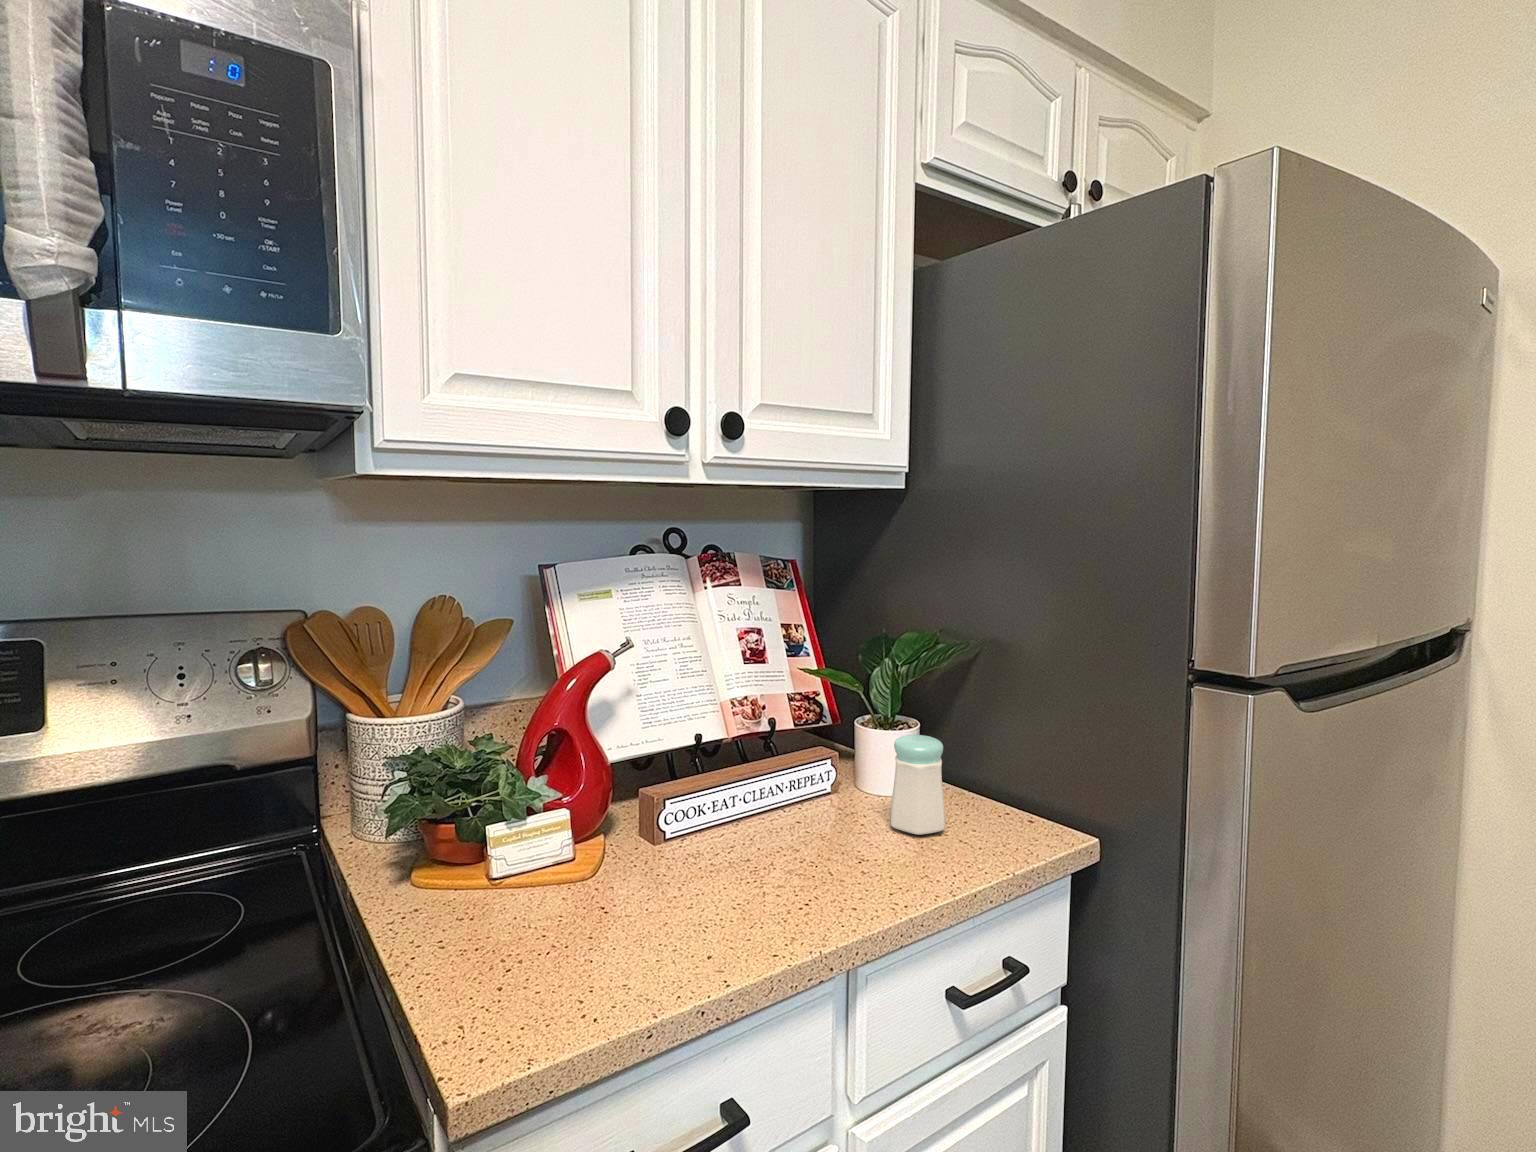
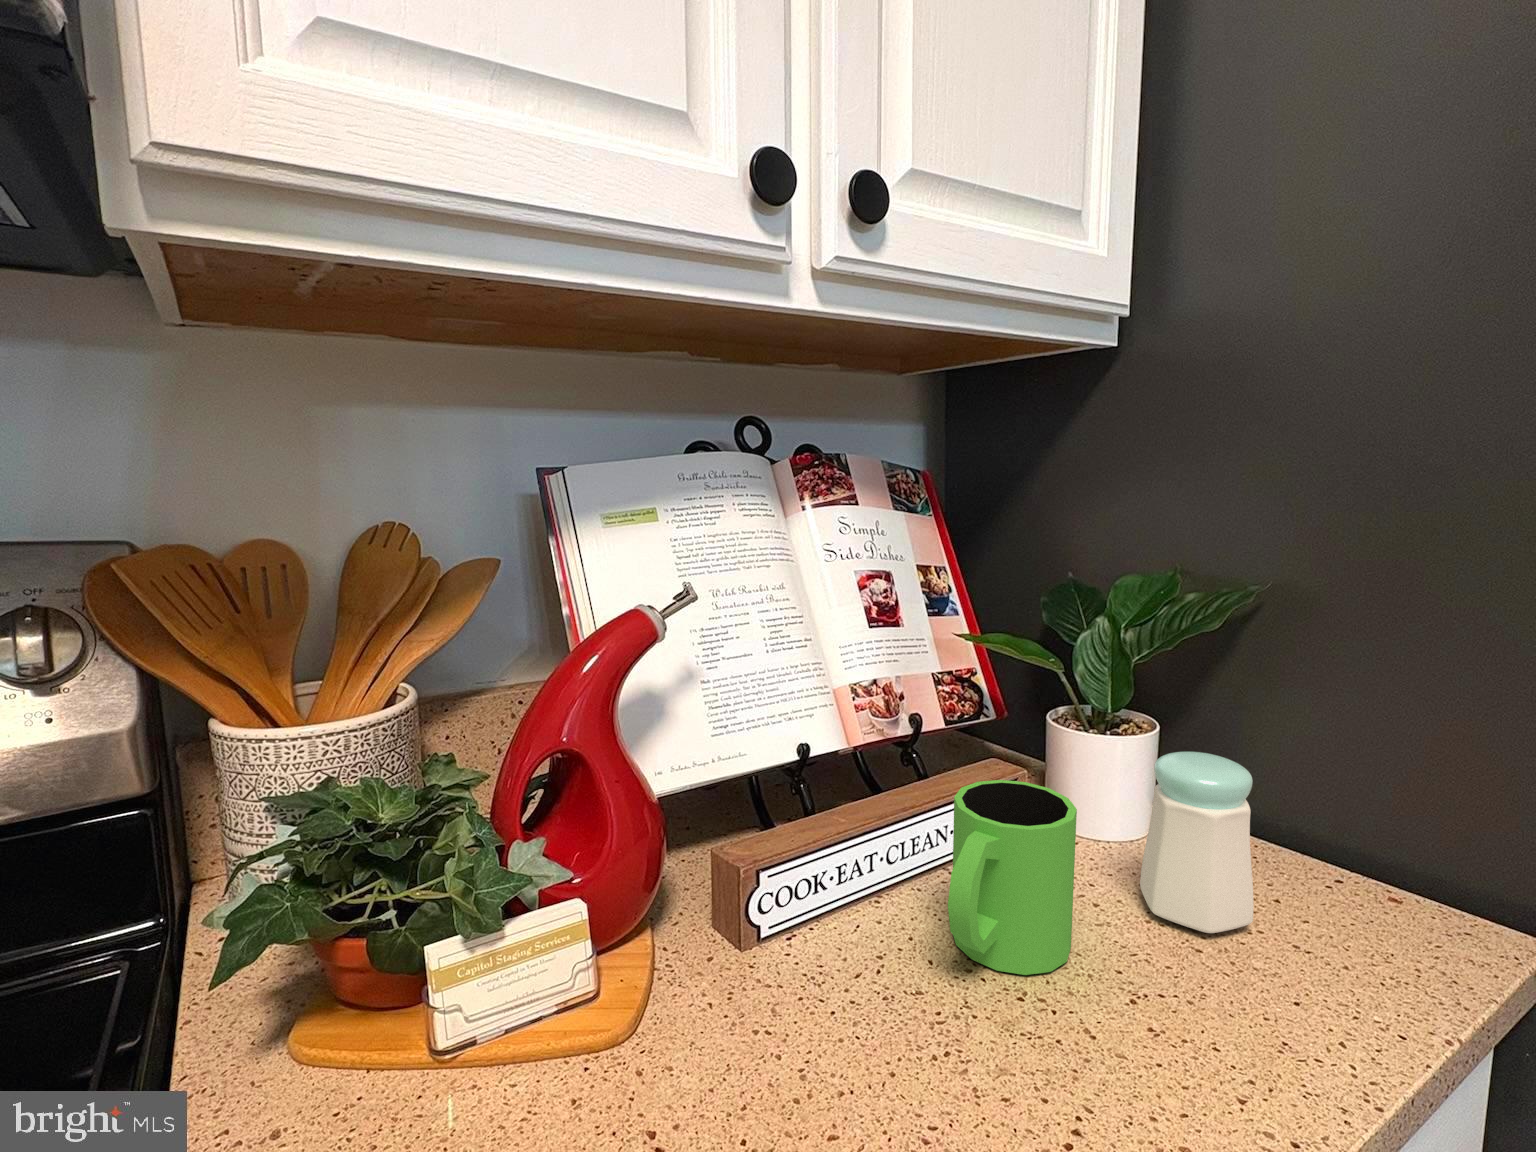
mug: none [765,750,841,853] -> present [948,780,1077,975]

